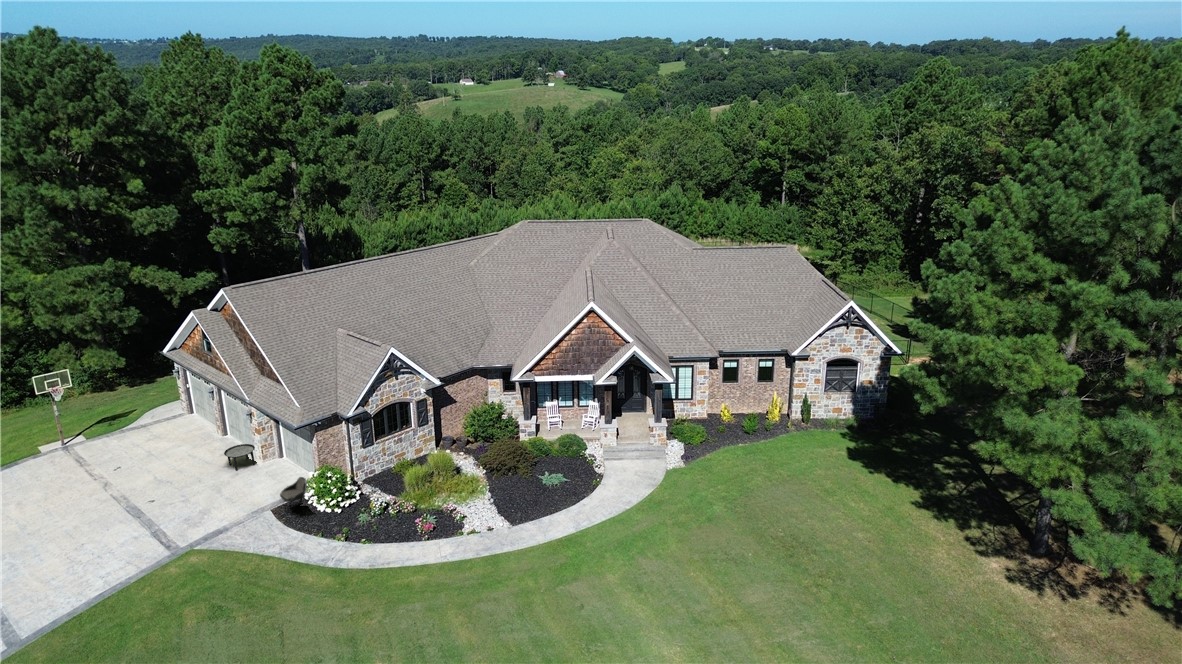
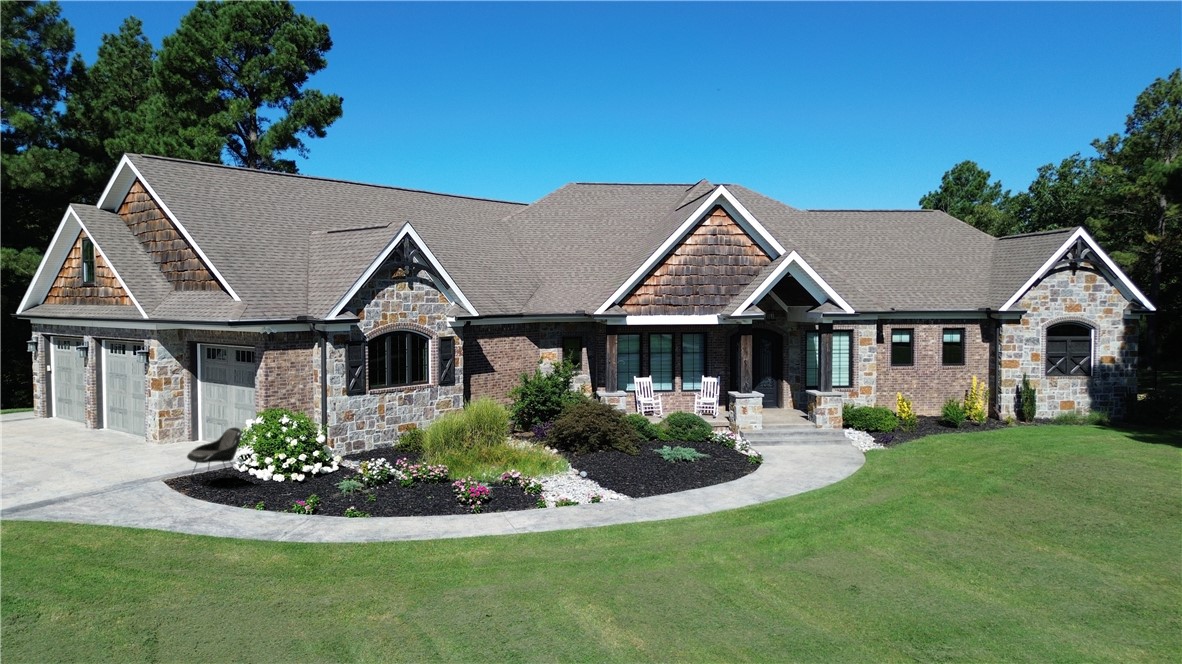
round table: present [224,444,255,471] -> none [92,417,149,454]

